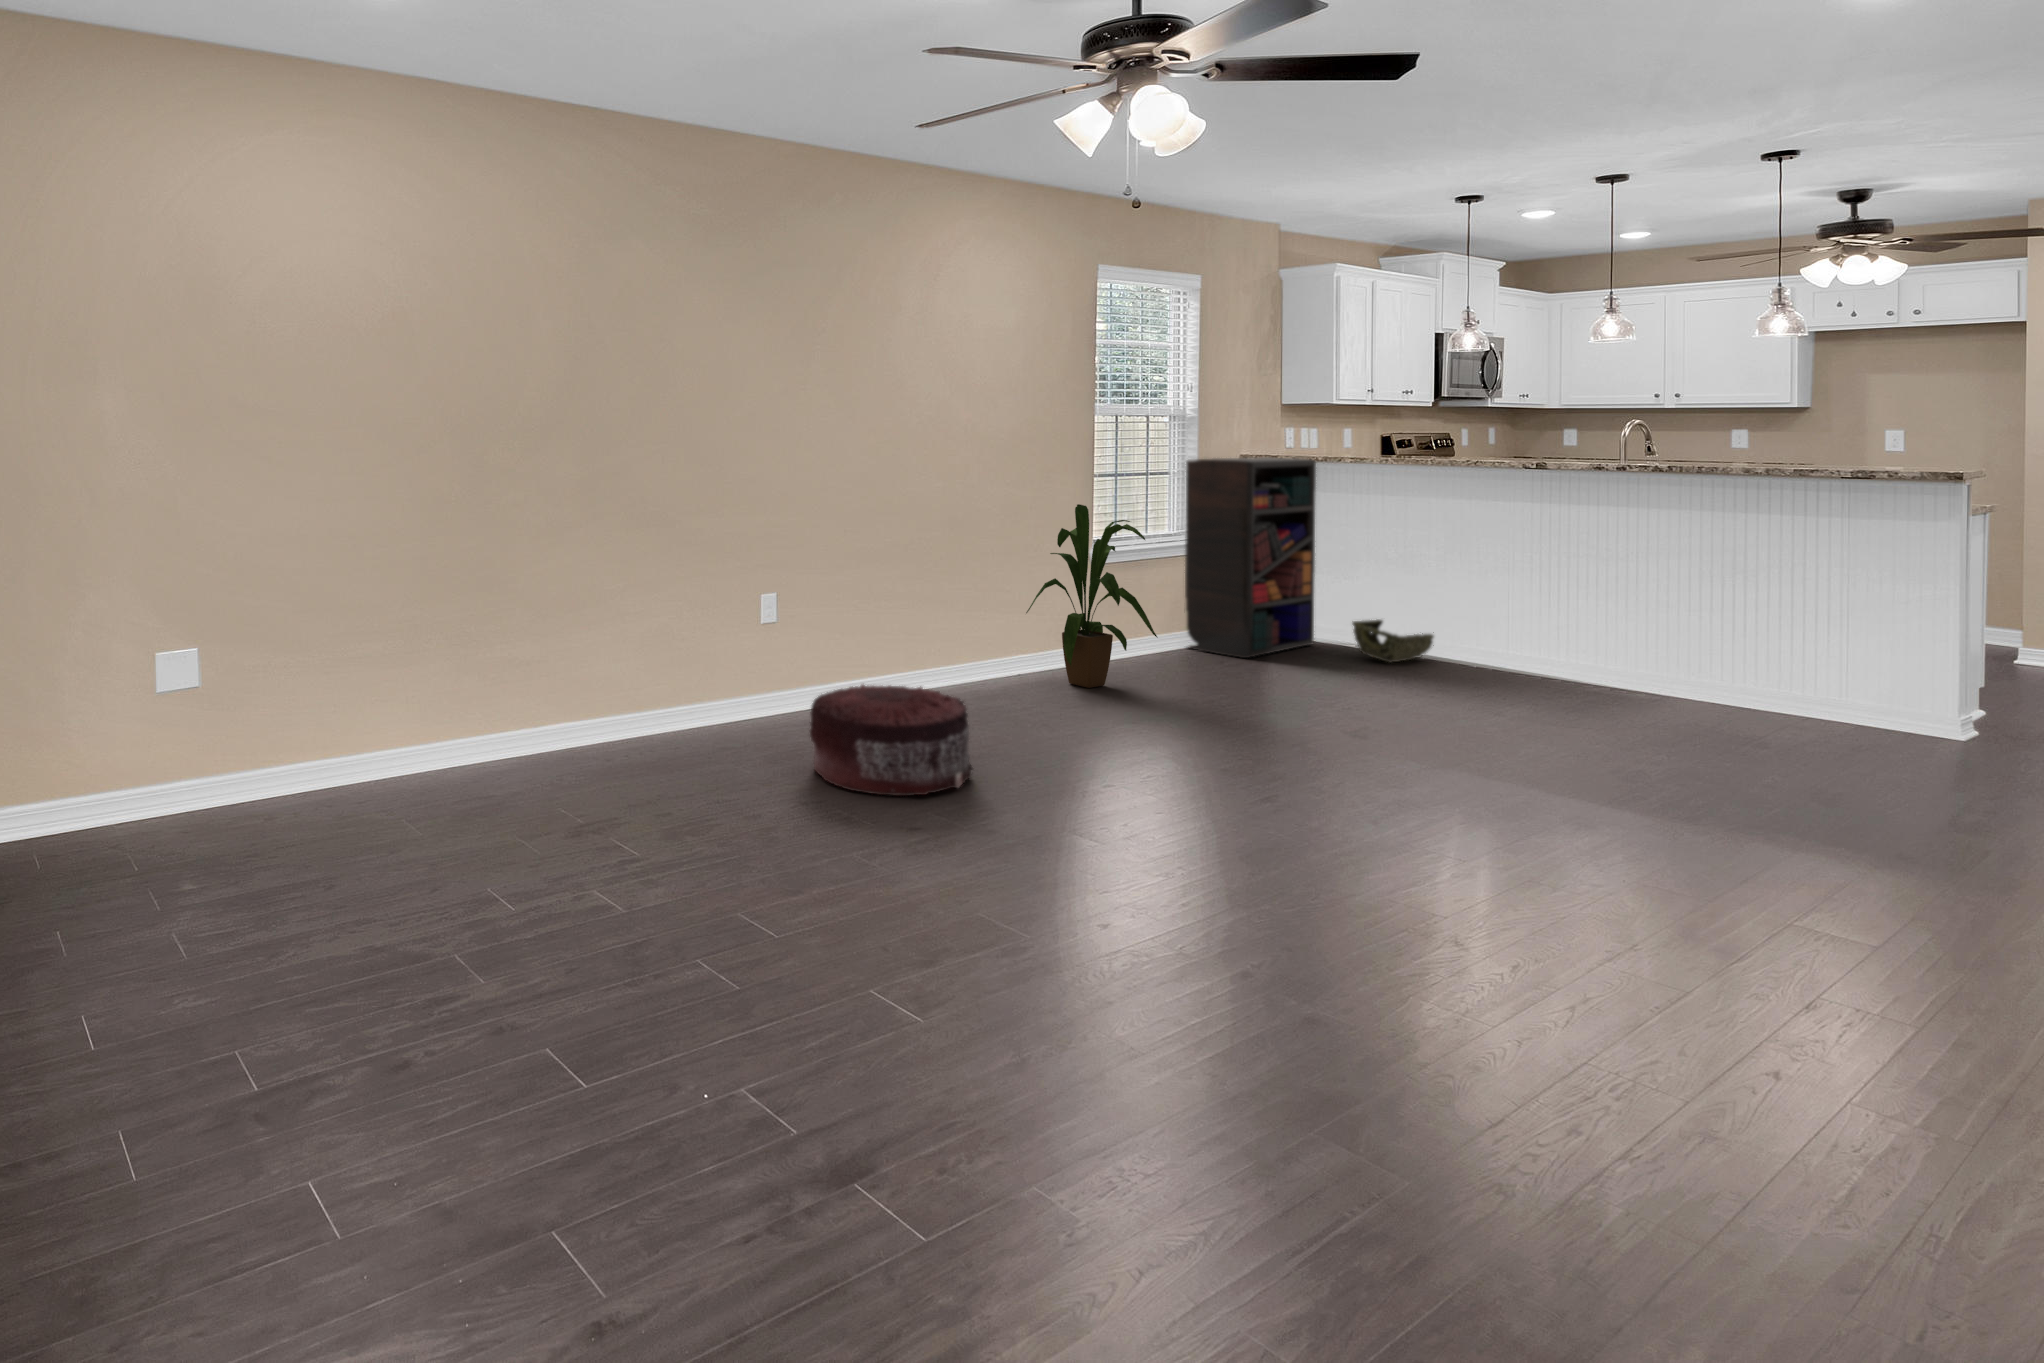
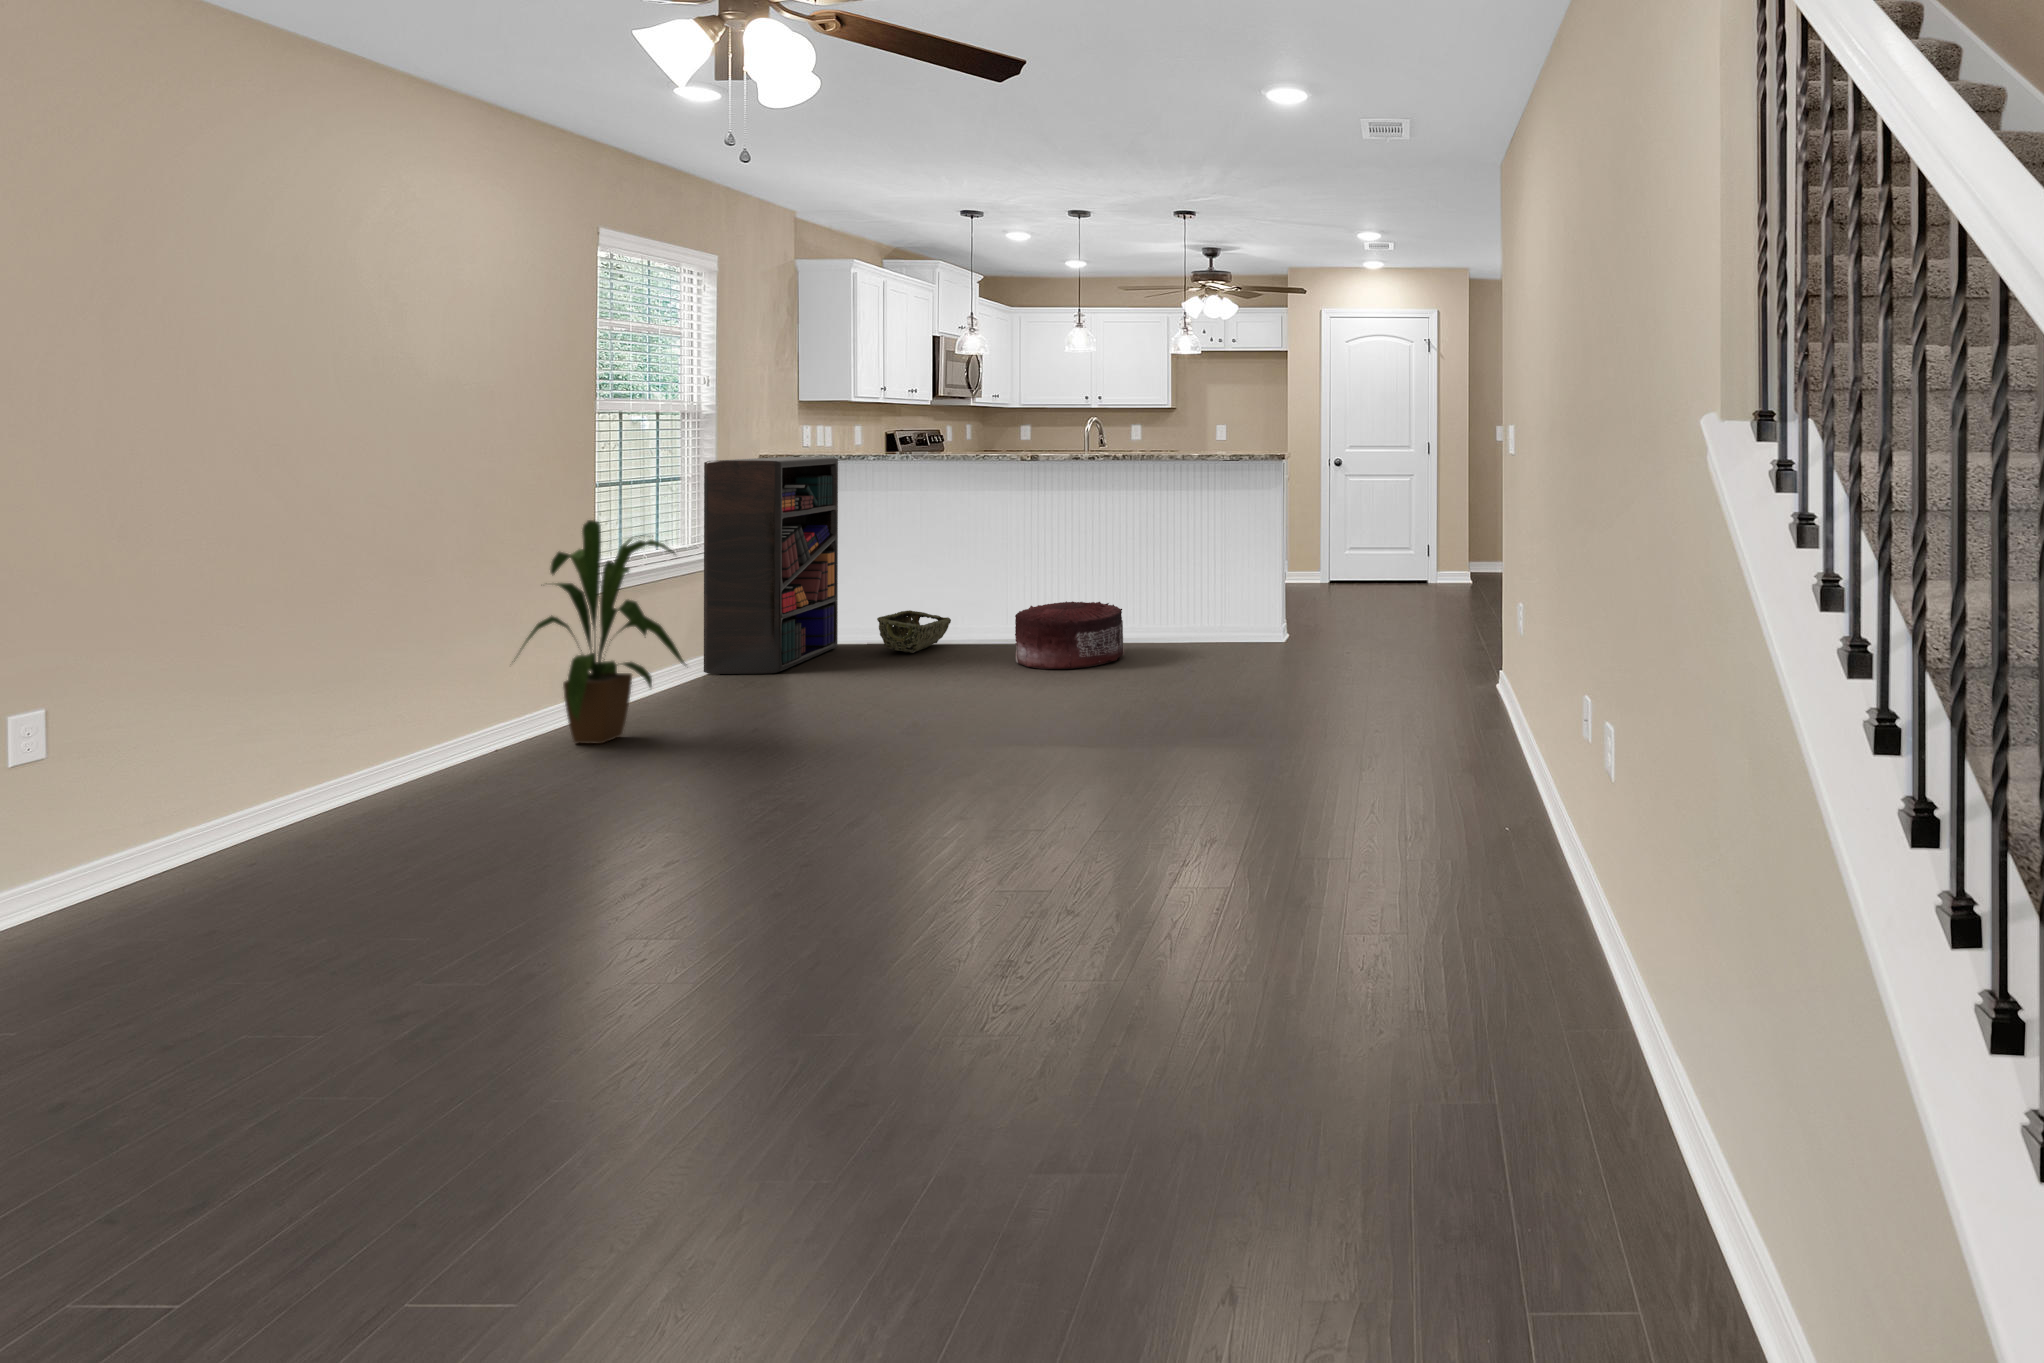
pouf: present [810,685,973,796] -> present [1015,601,1124,669]

